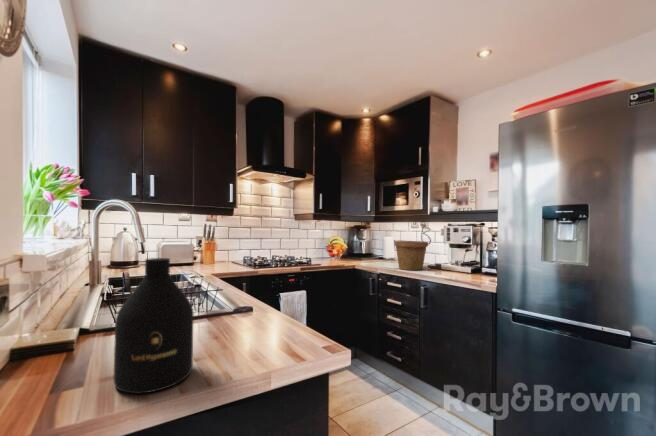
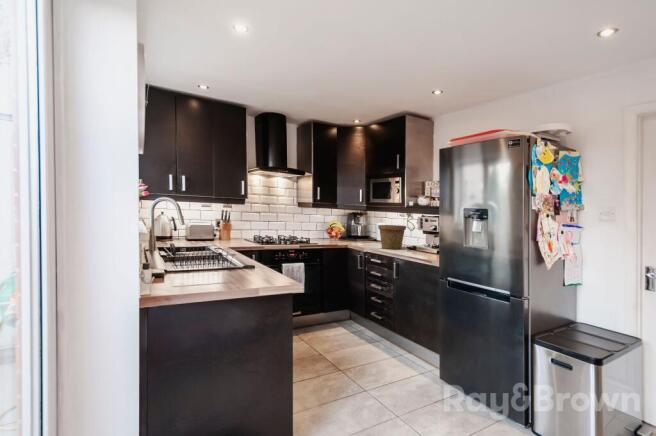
bottle: present [114,258,194,394] -> none [179,226,215,287]

